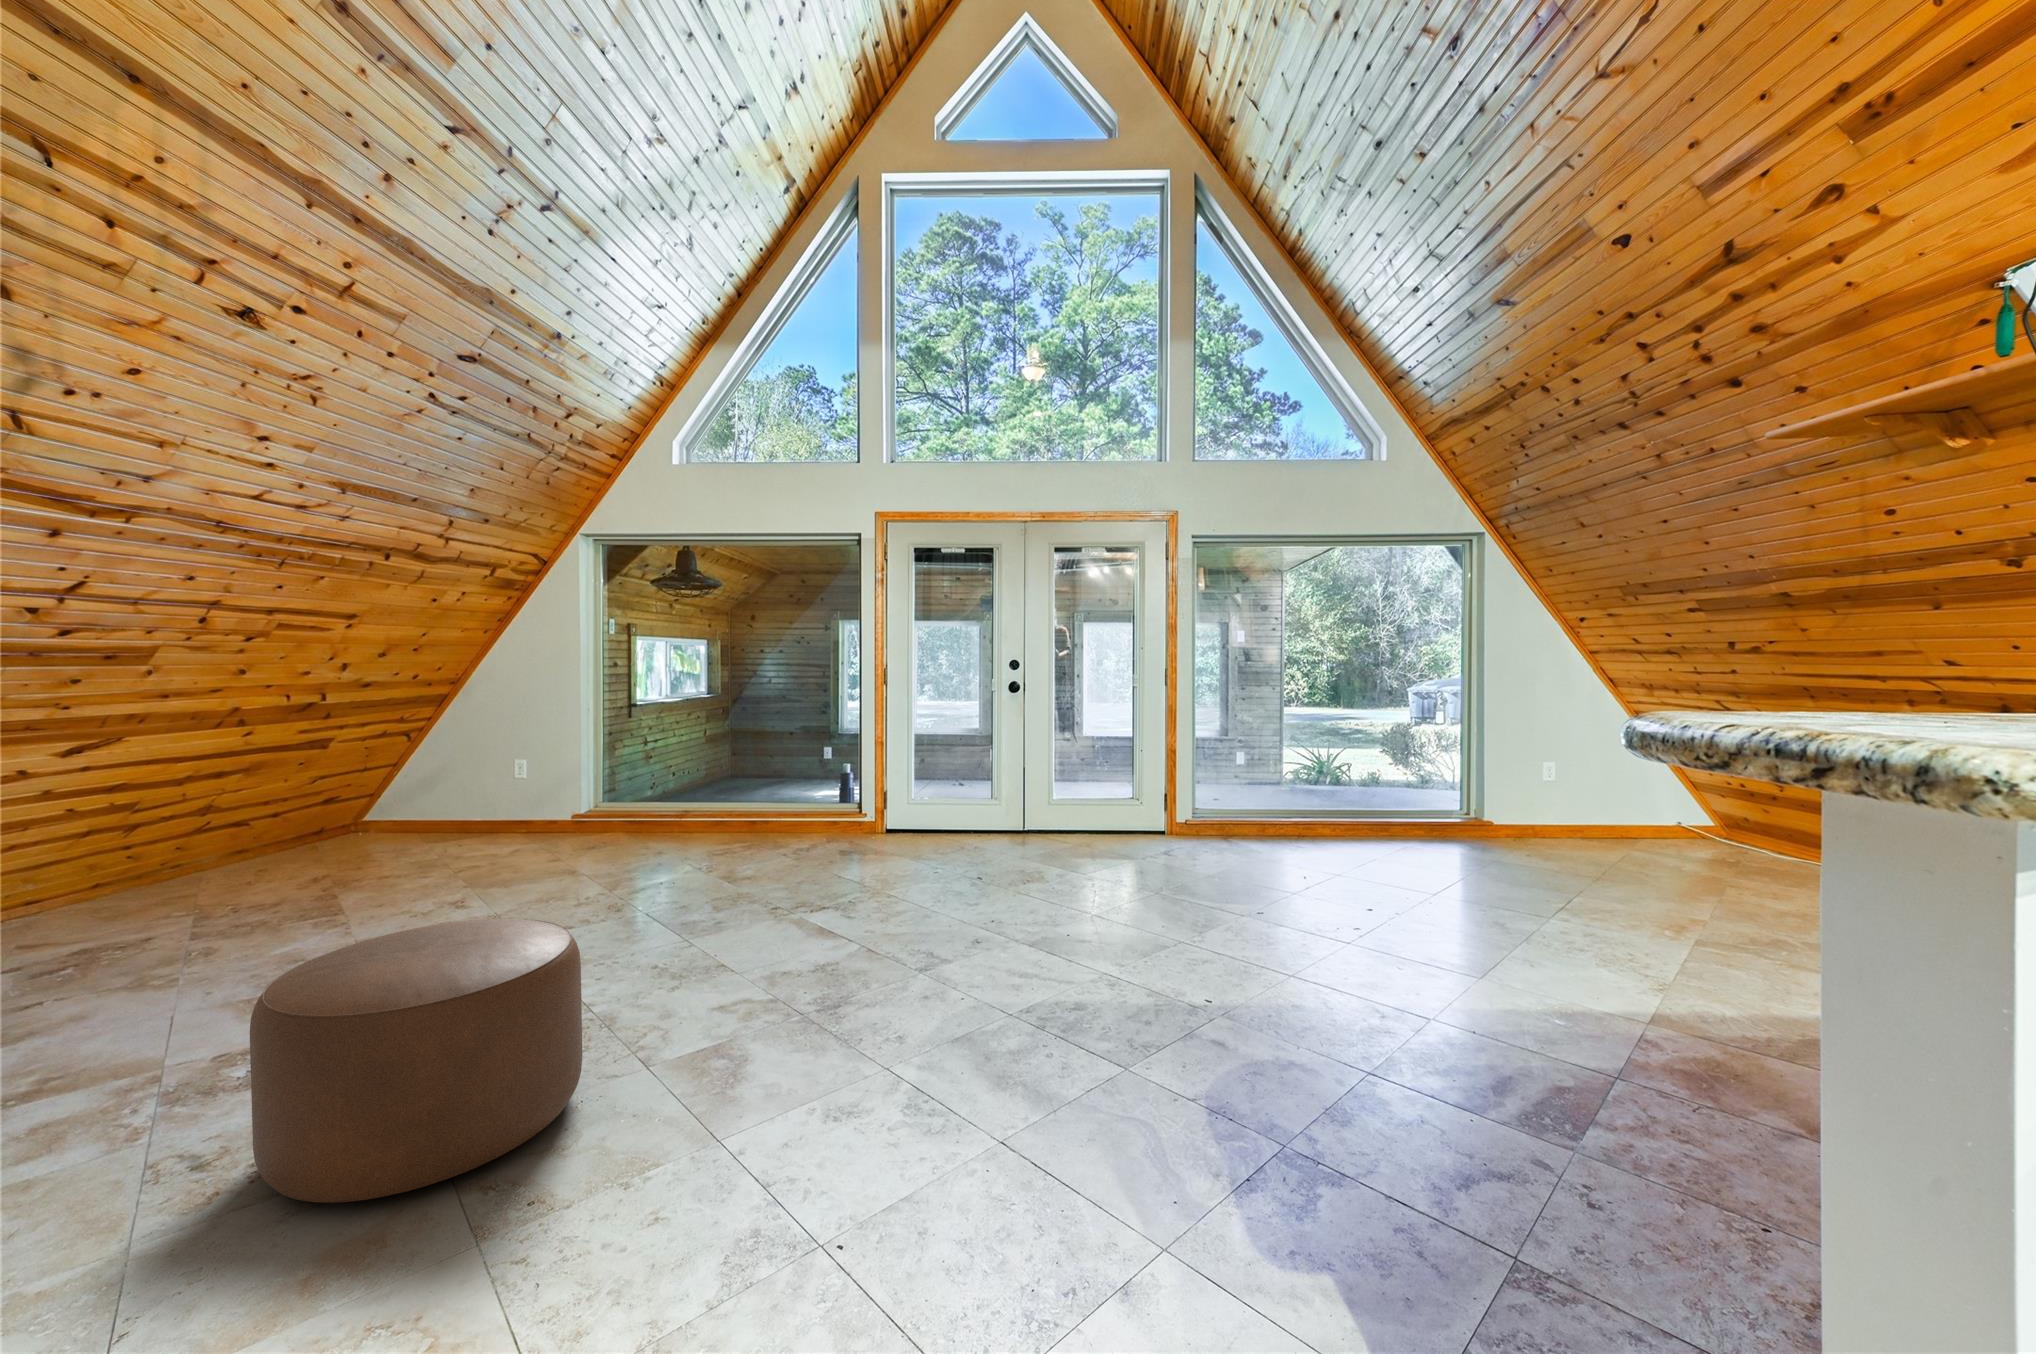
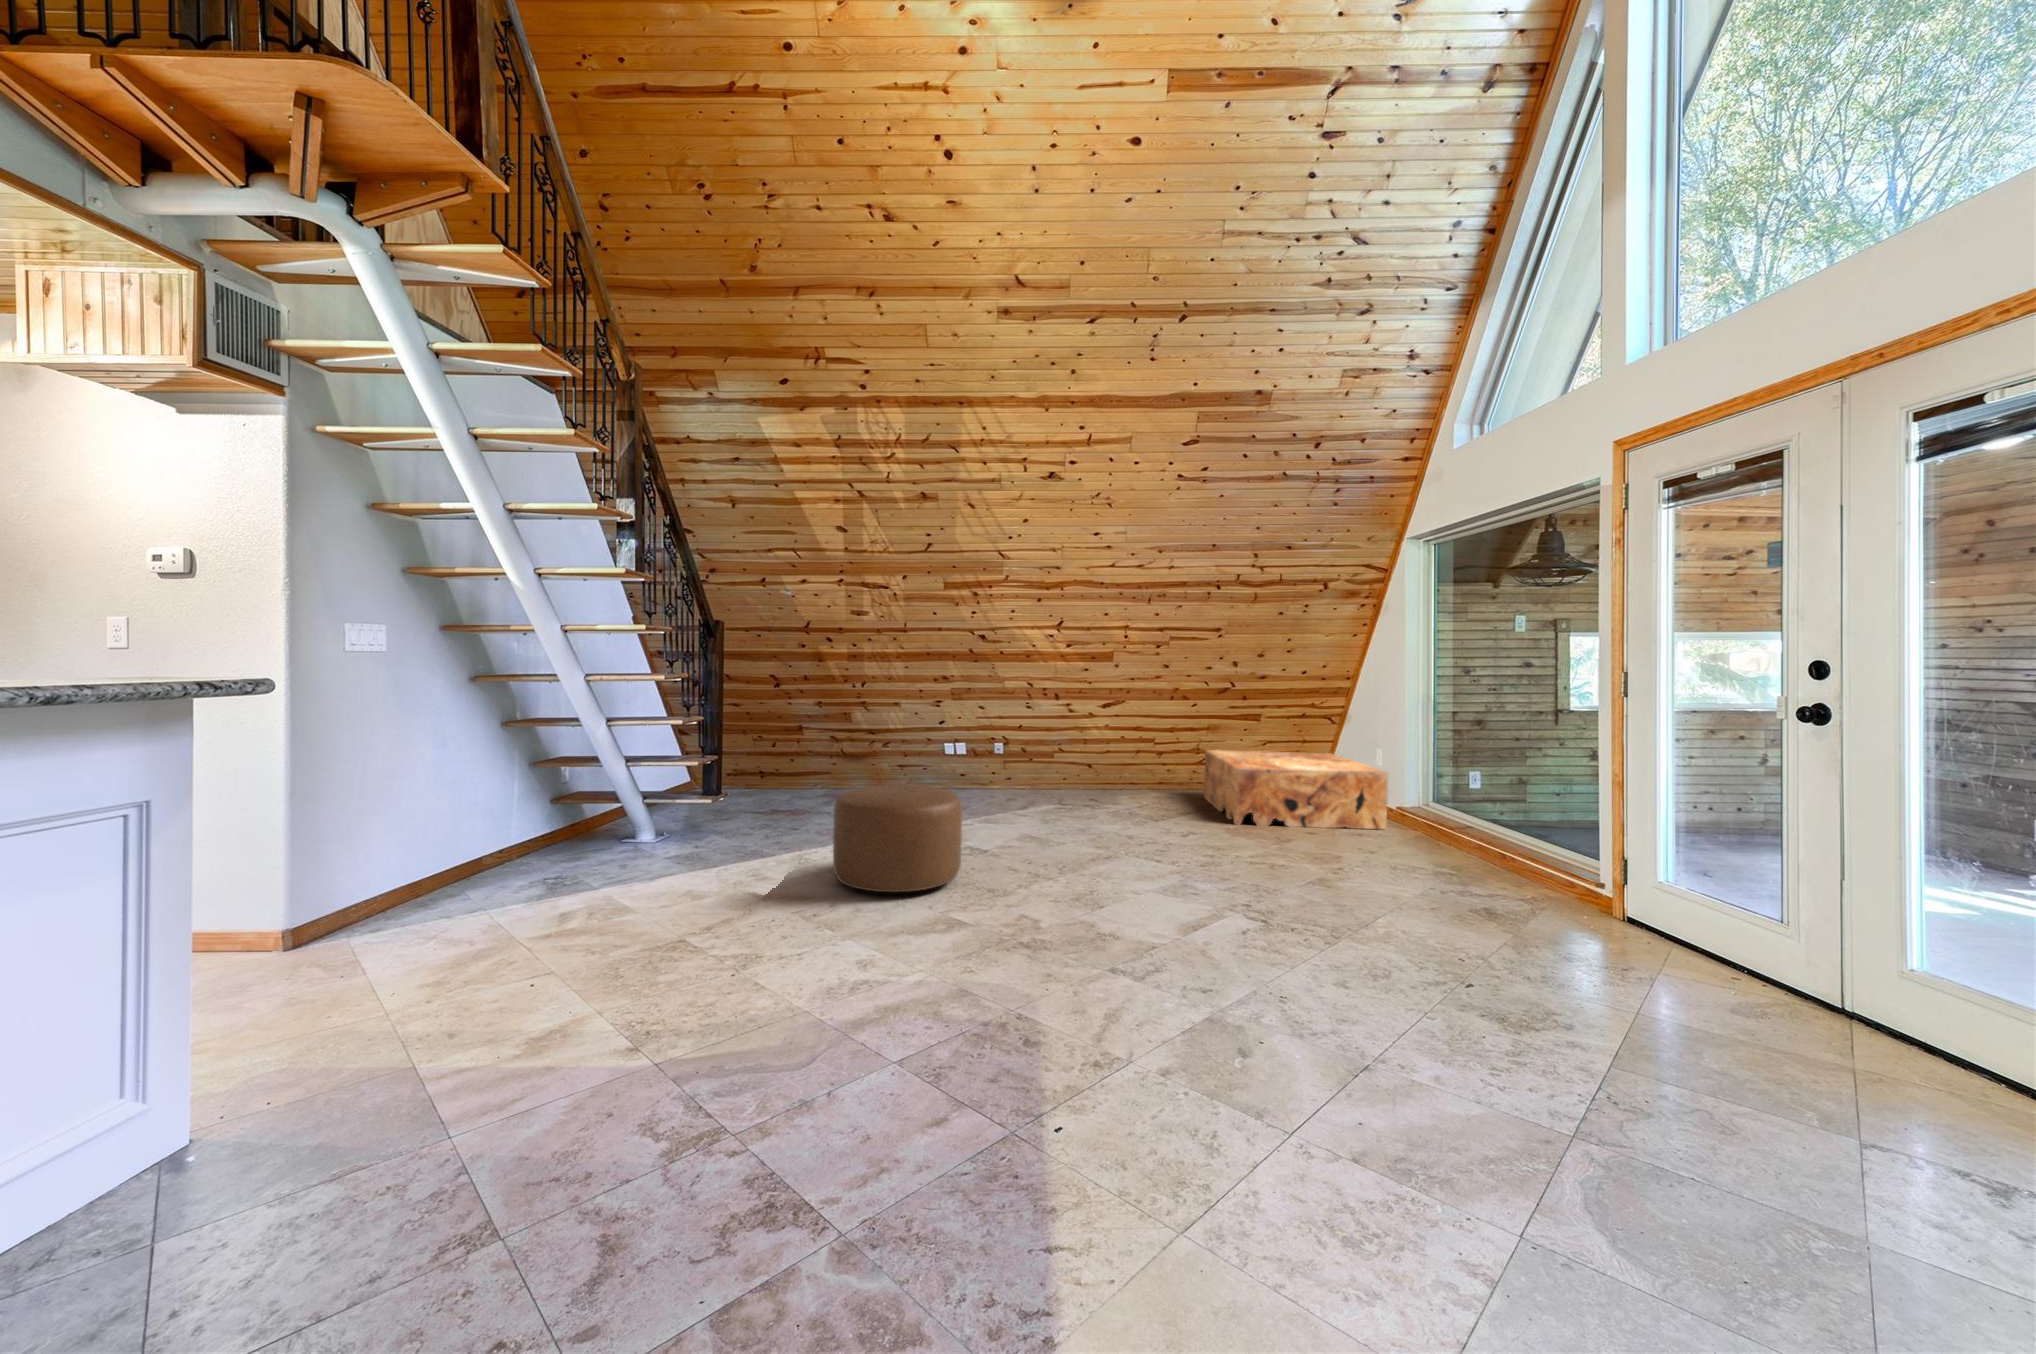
coffee table: none [251,775,570,884] -> present [1204,750,1388,829]

